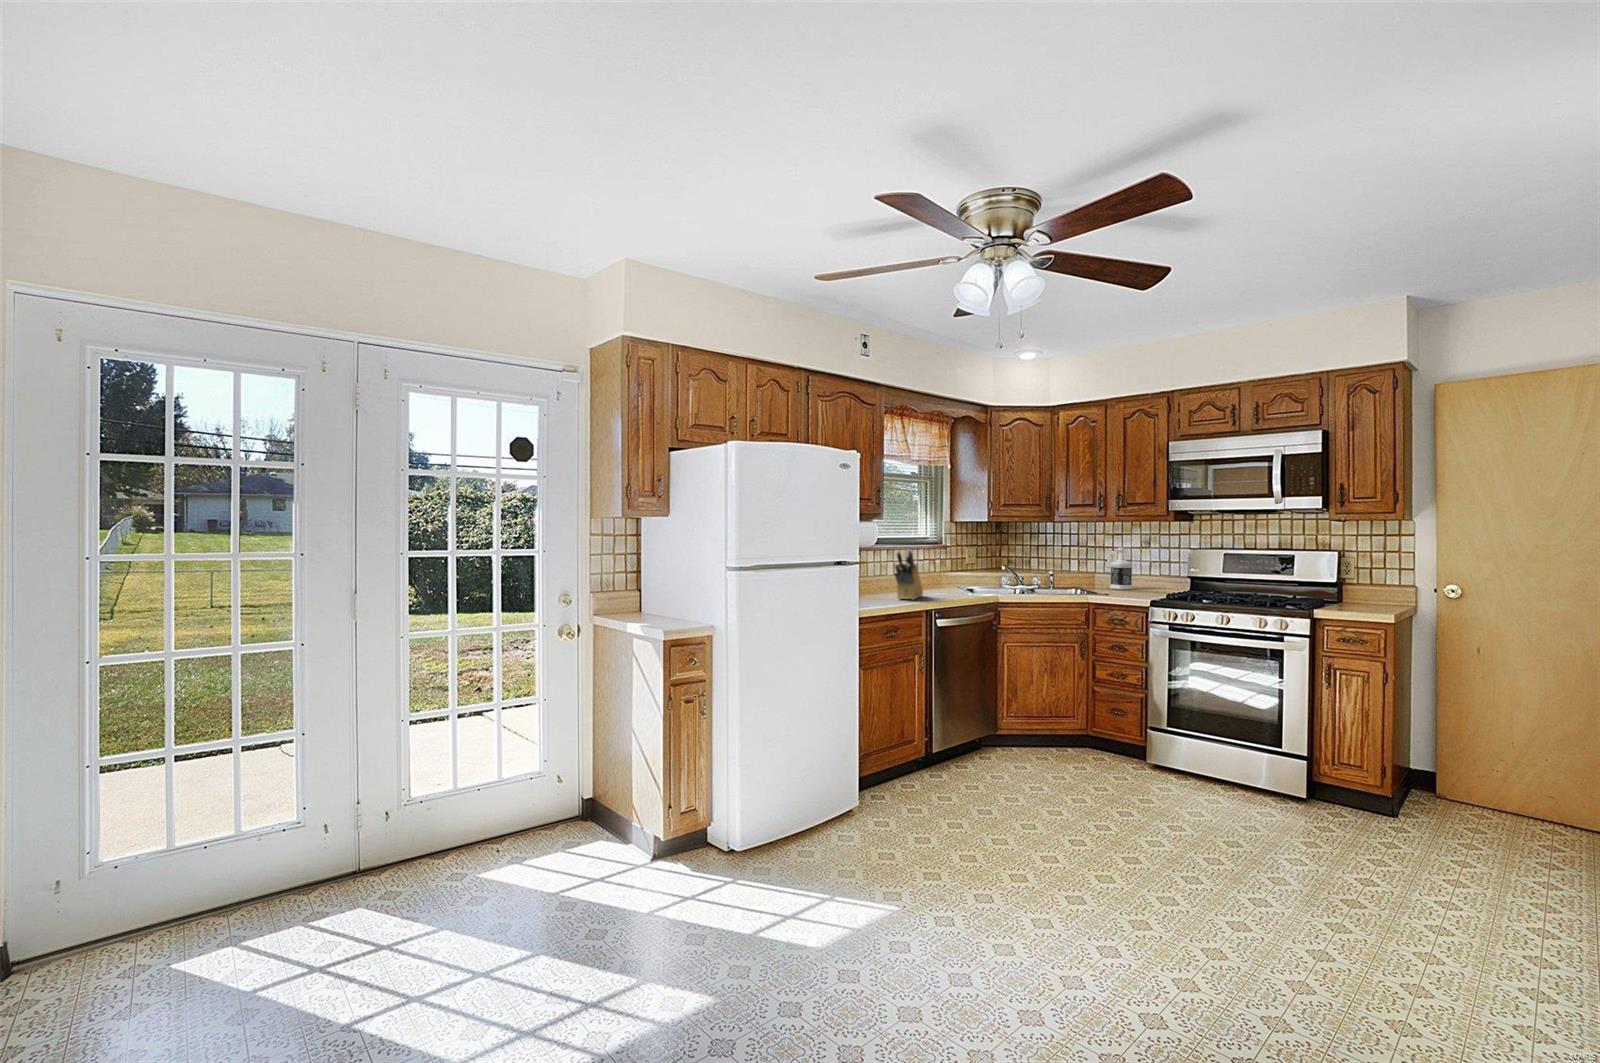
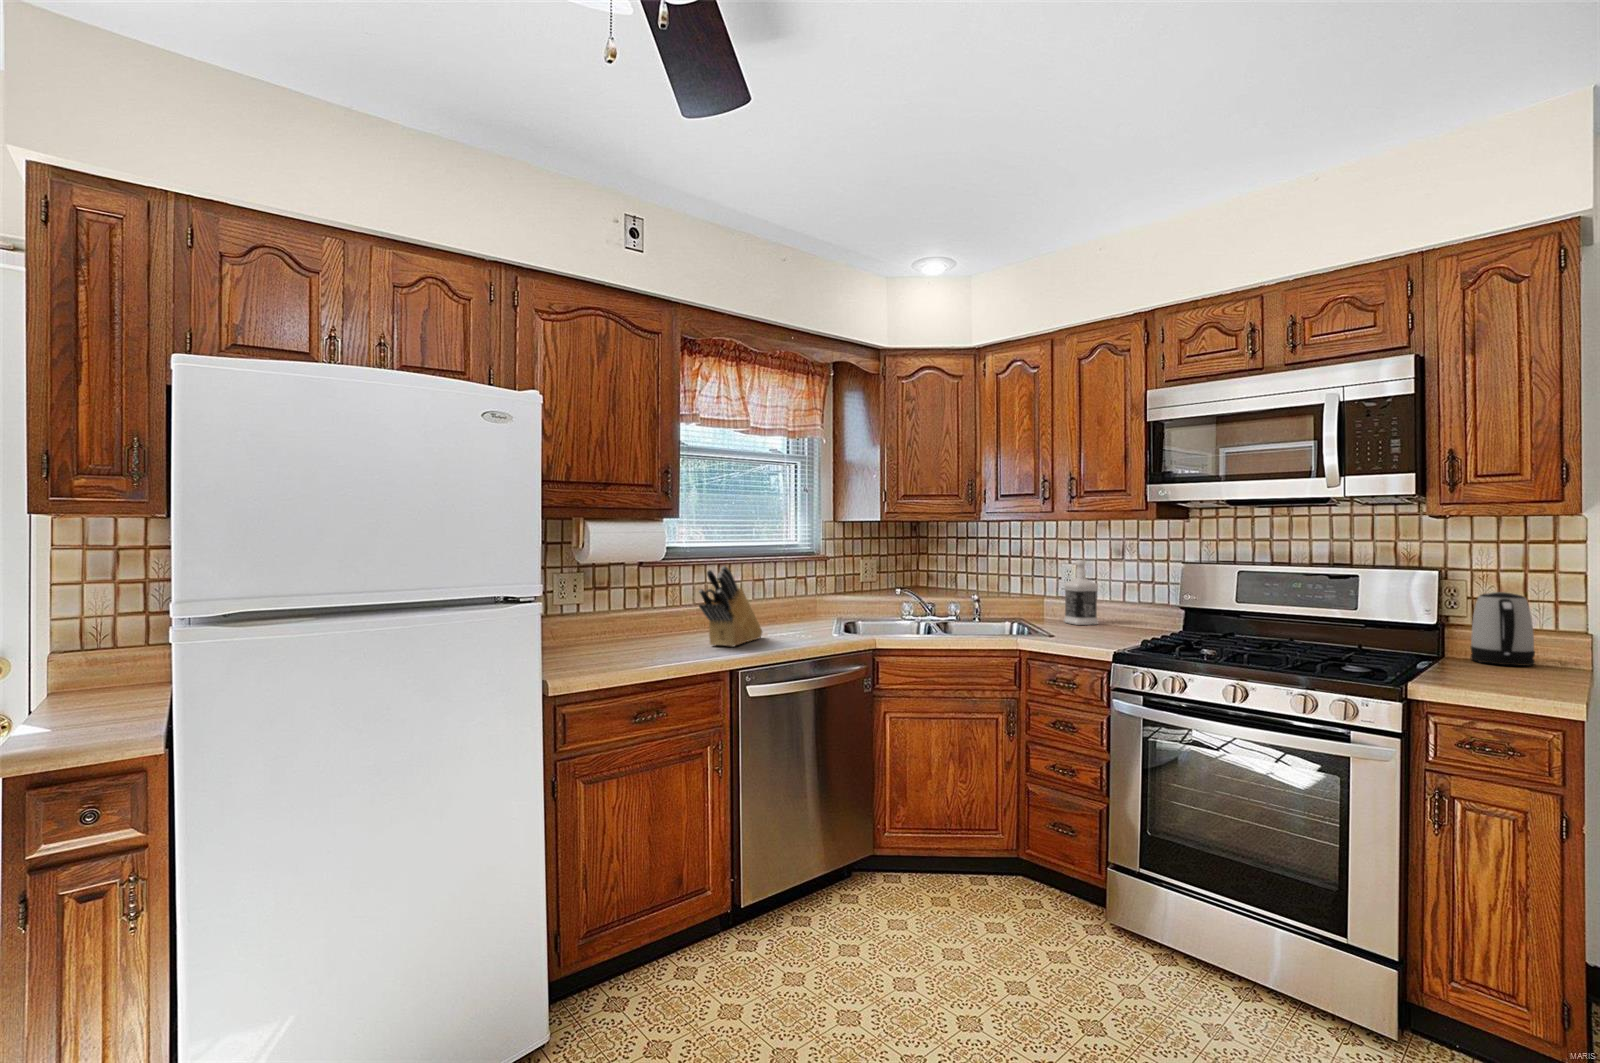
kettle: none [1356,564,1389,605] -> present [1471,592,1535,666]

